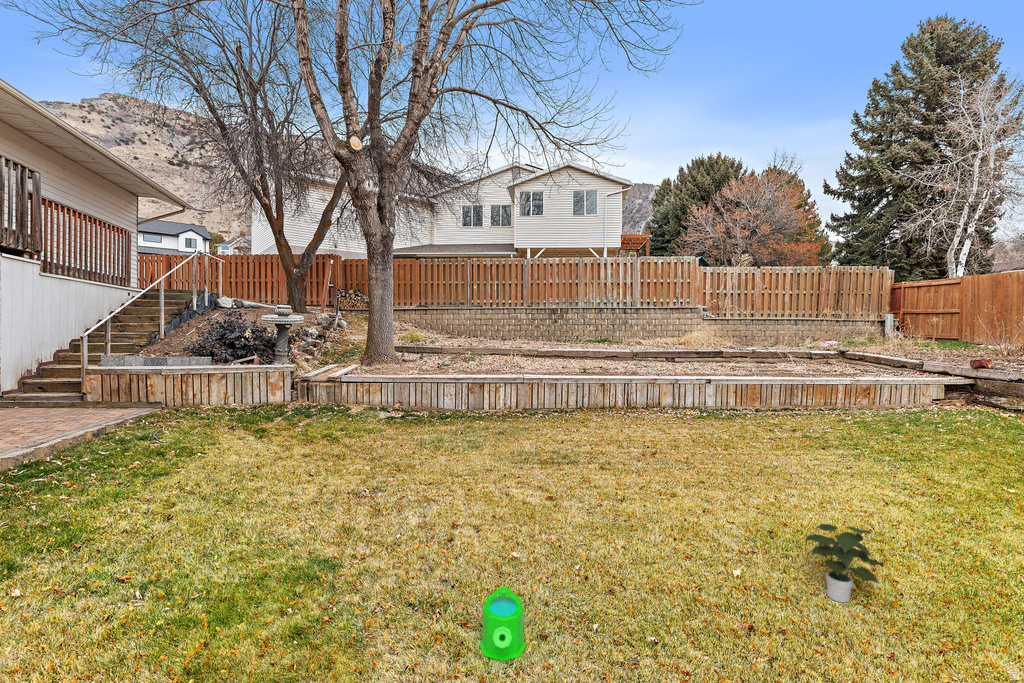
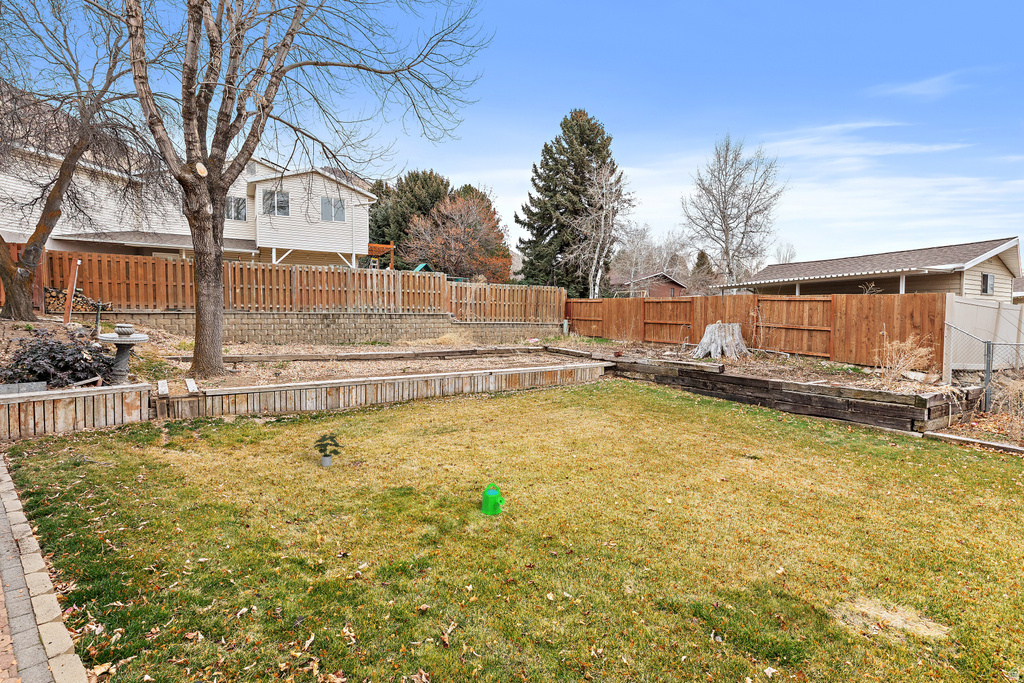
potted plant: present [805,524,884,603] -> present [314,433,344,467]

